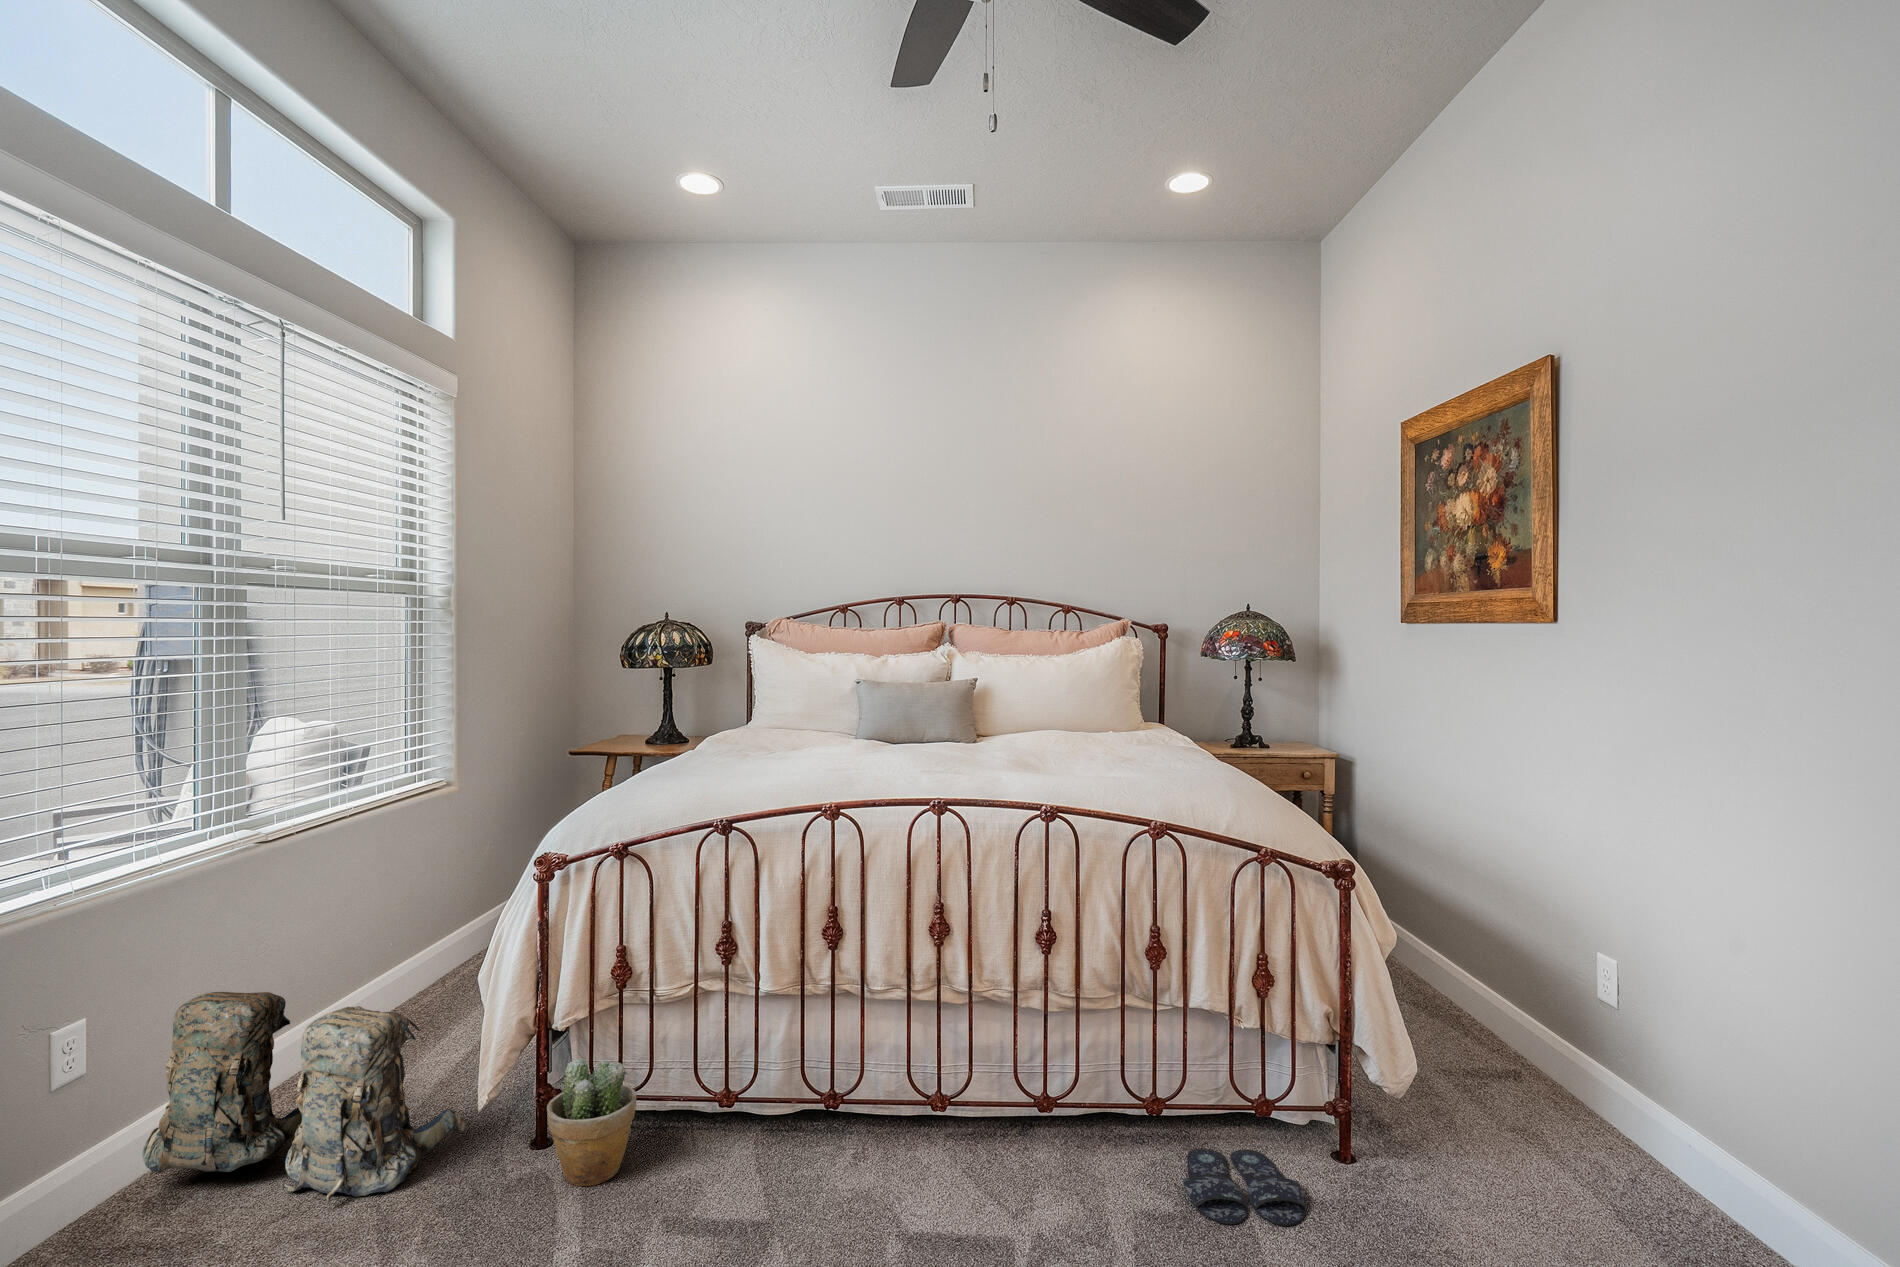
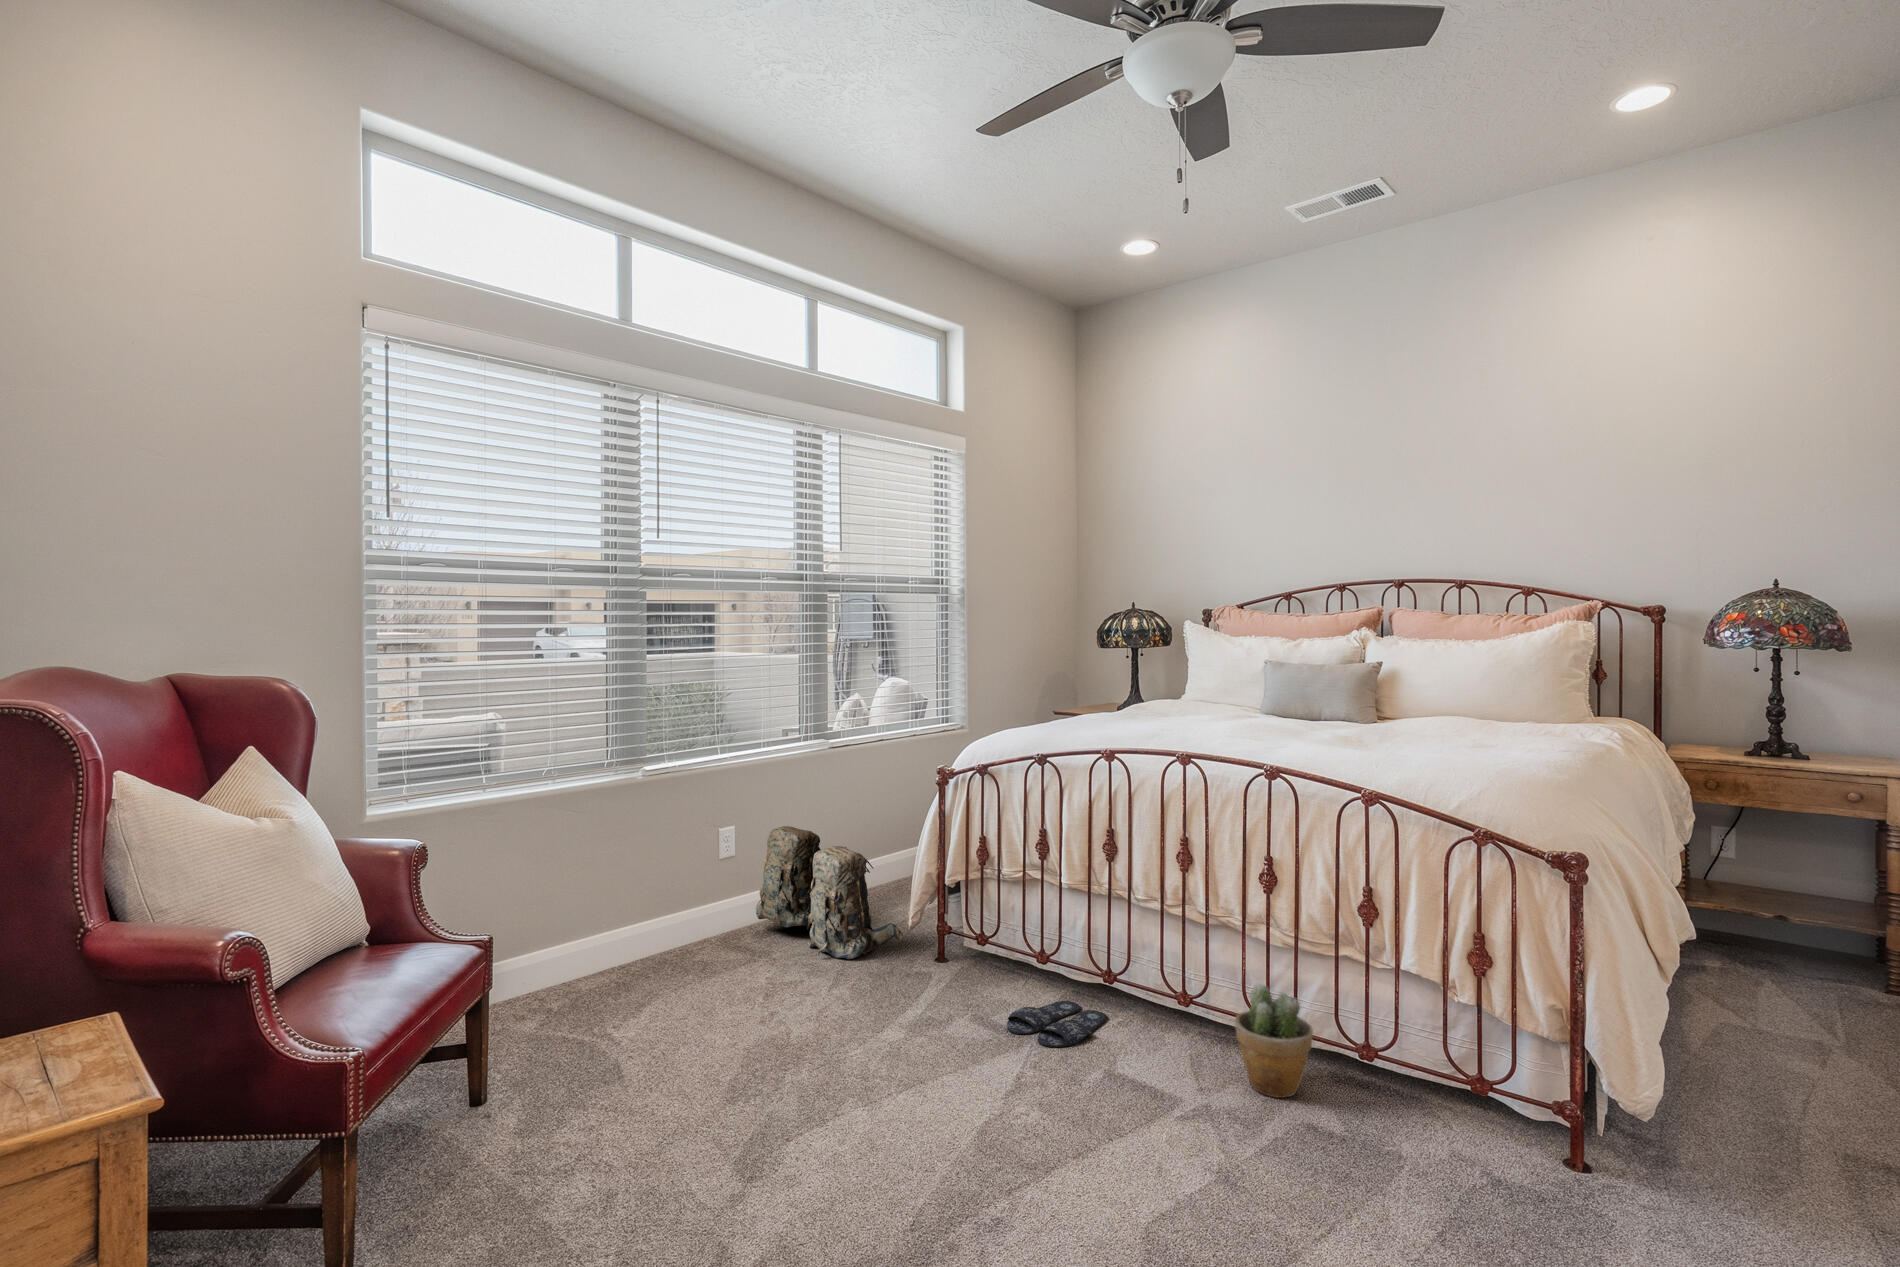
potted plant: present [547,1059,637,1186] -> present [1235,984,1313,1098]
slippers: present [1183,1149,1306,1226] -> present [1007,1001,1107,1047]

